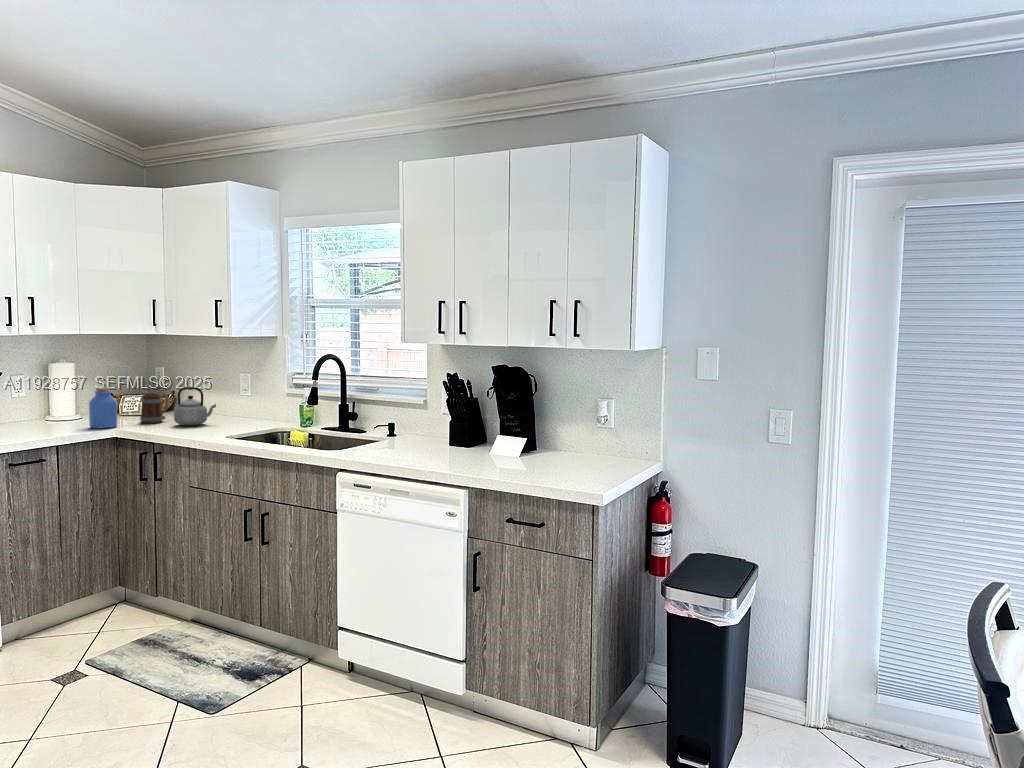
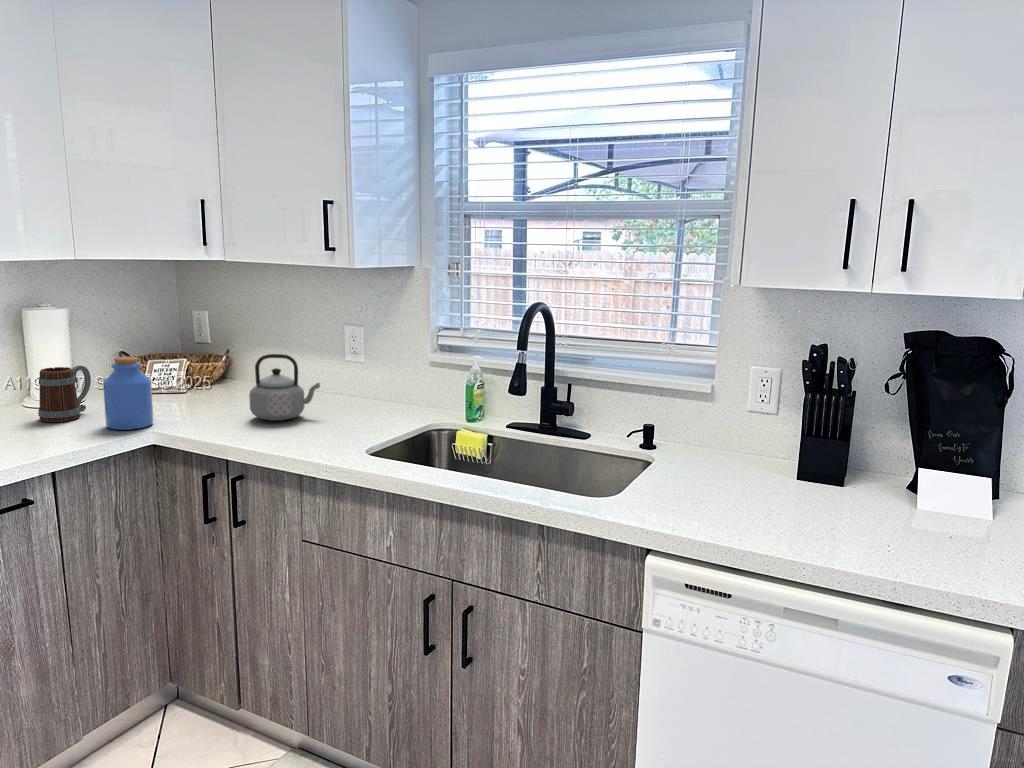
mug: present [140,393,169,423] -> present [38,365,91,422]

